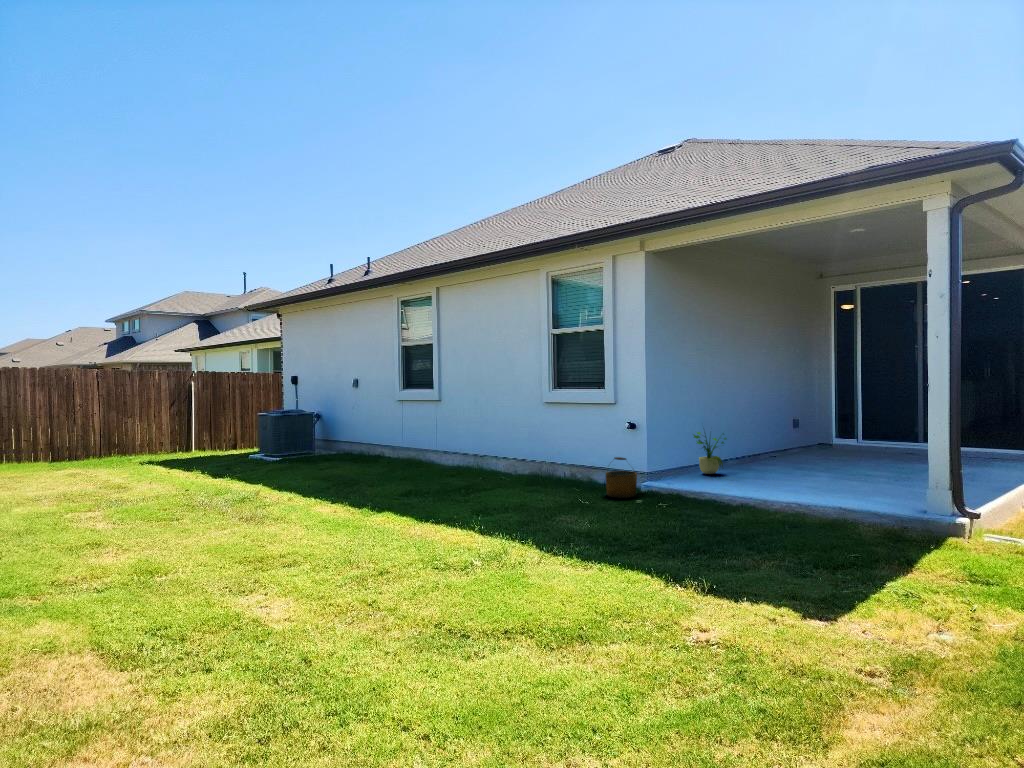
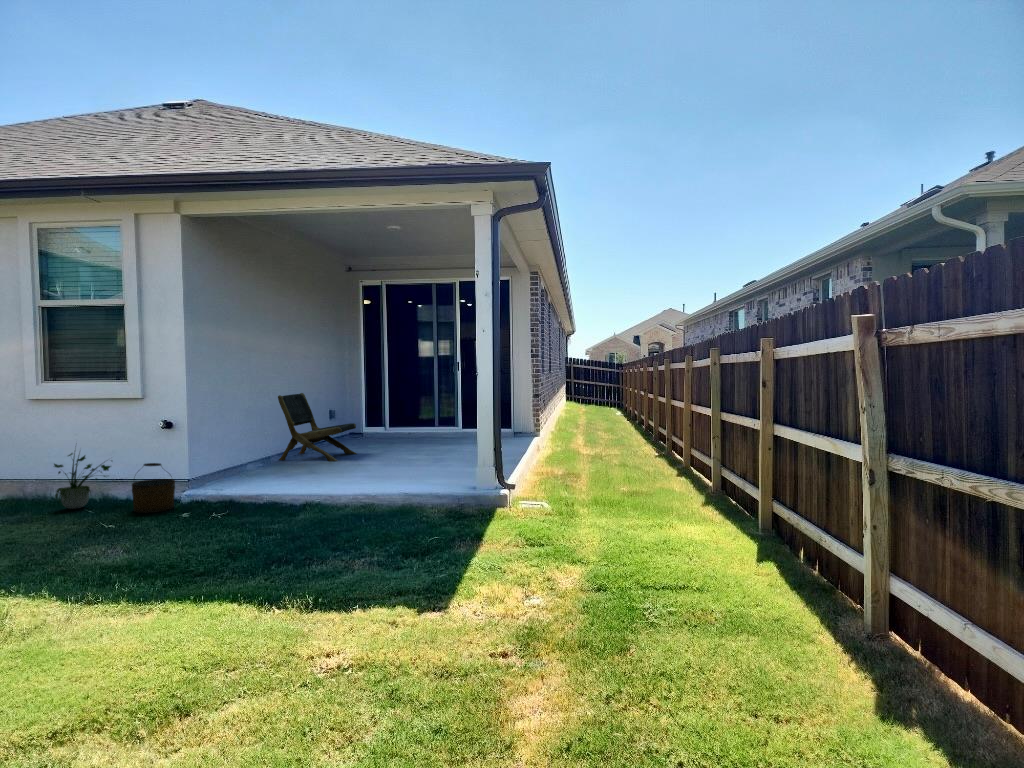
lounge chair: none [733,401,814,470] -> present [278,393,356,461]
potted plant: present [694,432,727,474] -> present [54,453,110,509]

